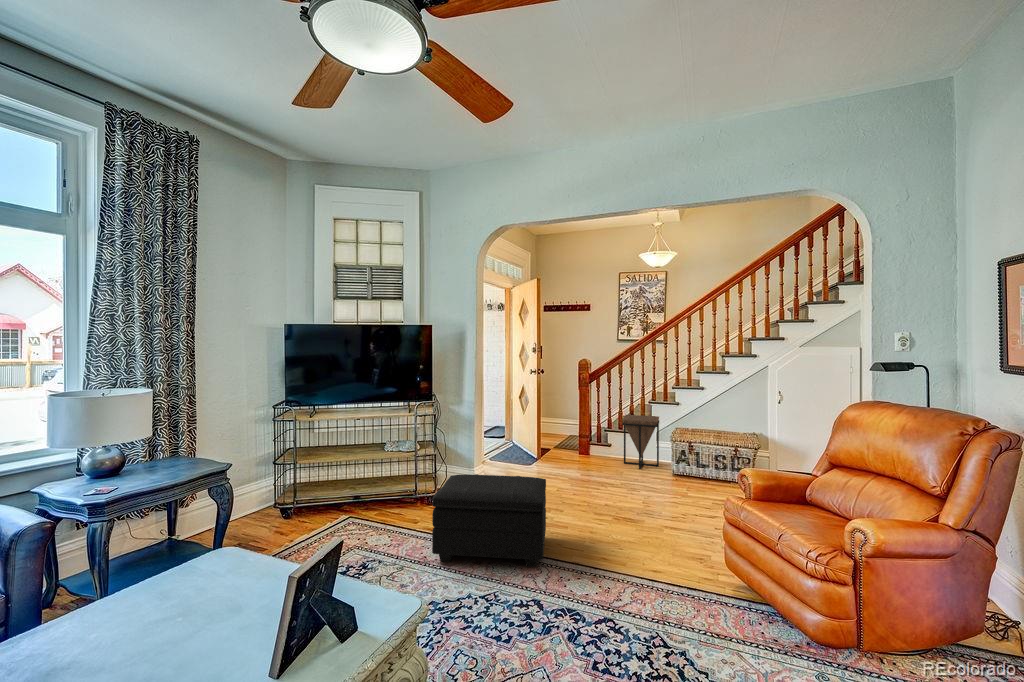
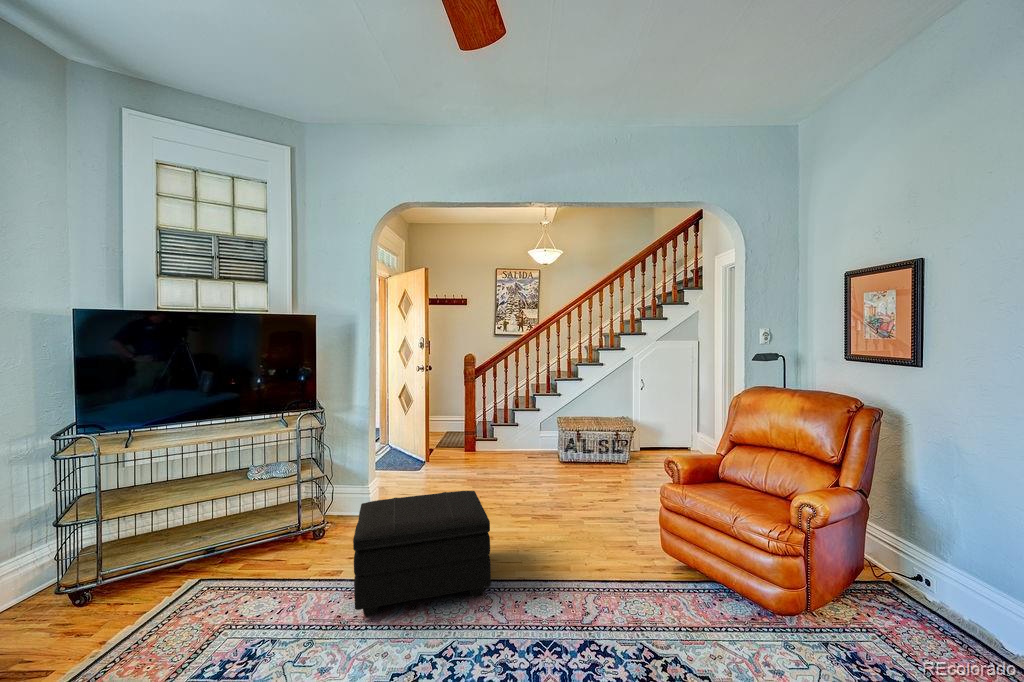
side table: present [622,415,659,469] -> none [511,408,546,460]

